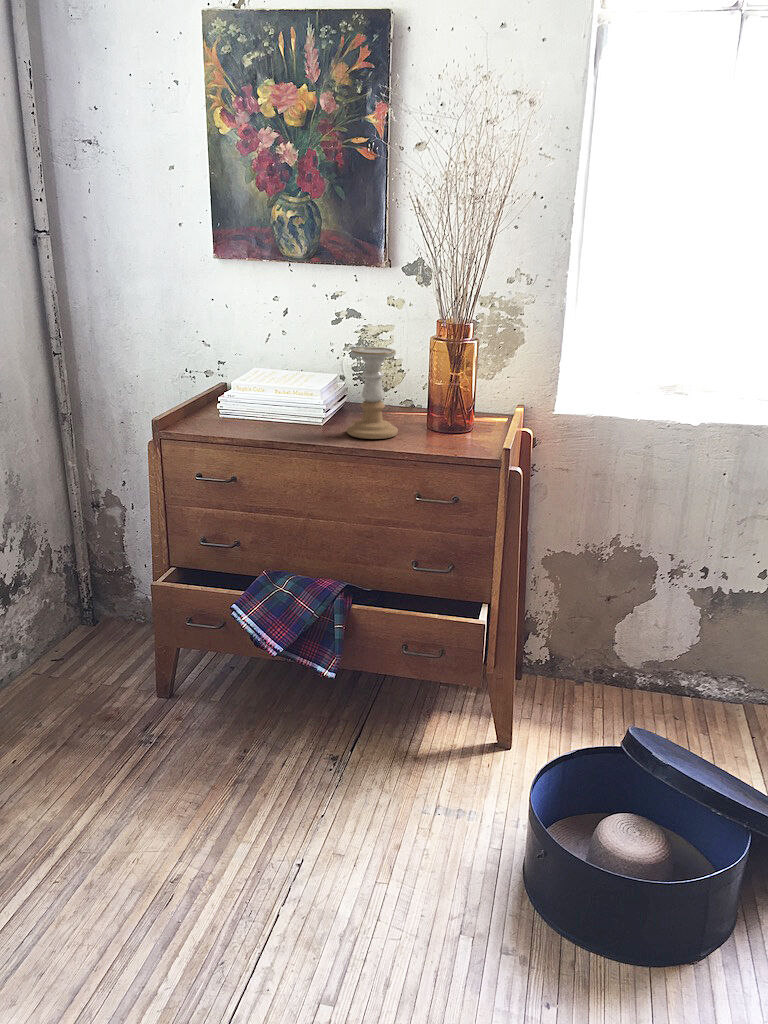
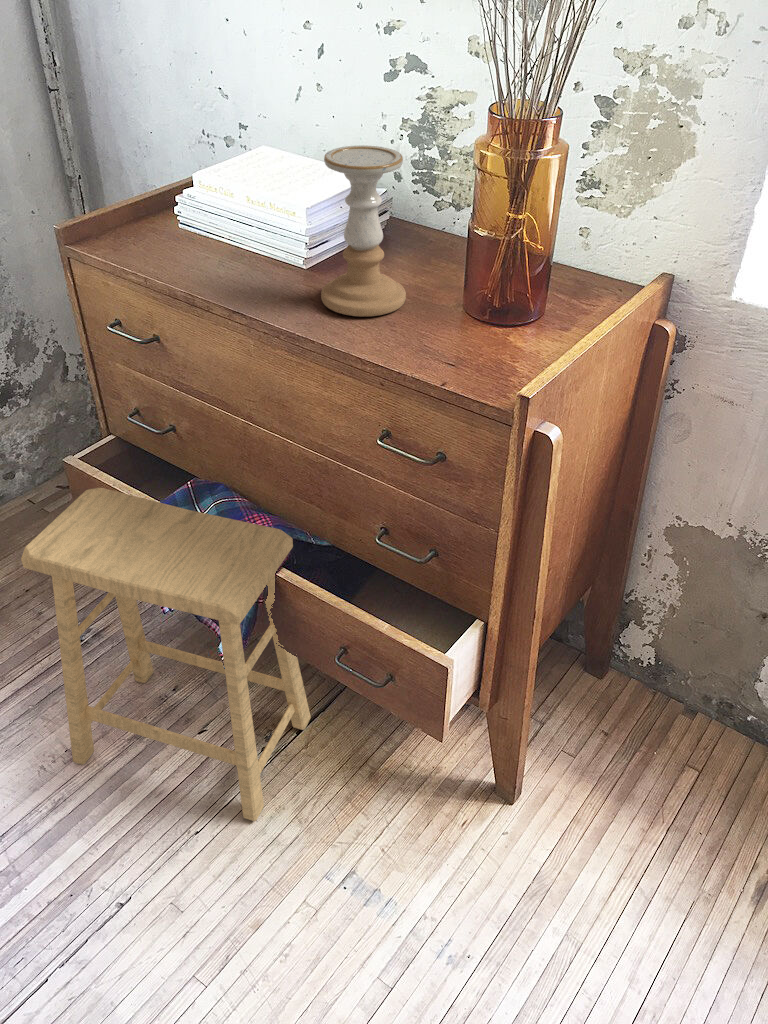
footstool: none [192,579,360,804] -> present [21,488,311,821]

